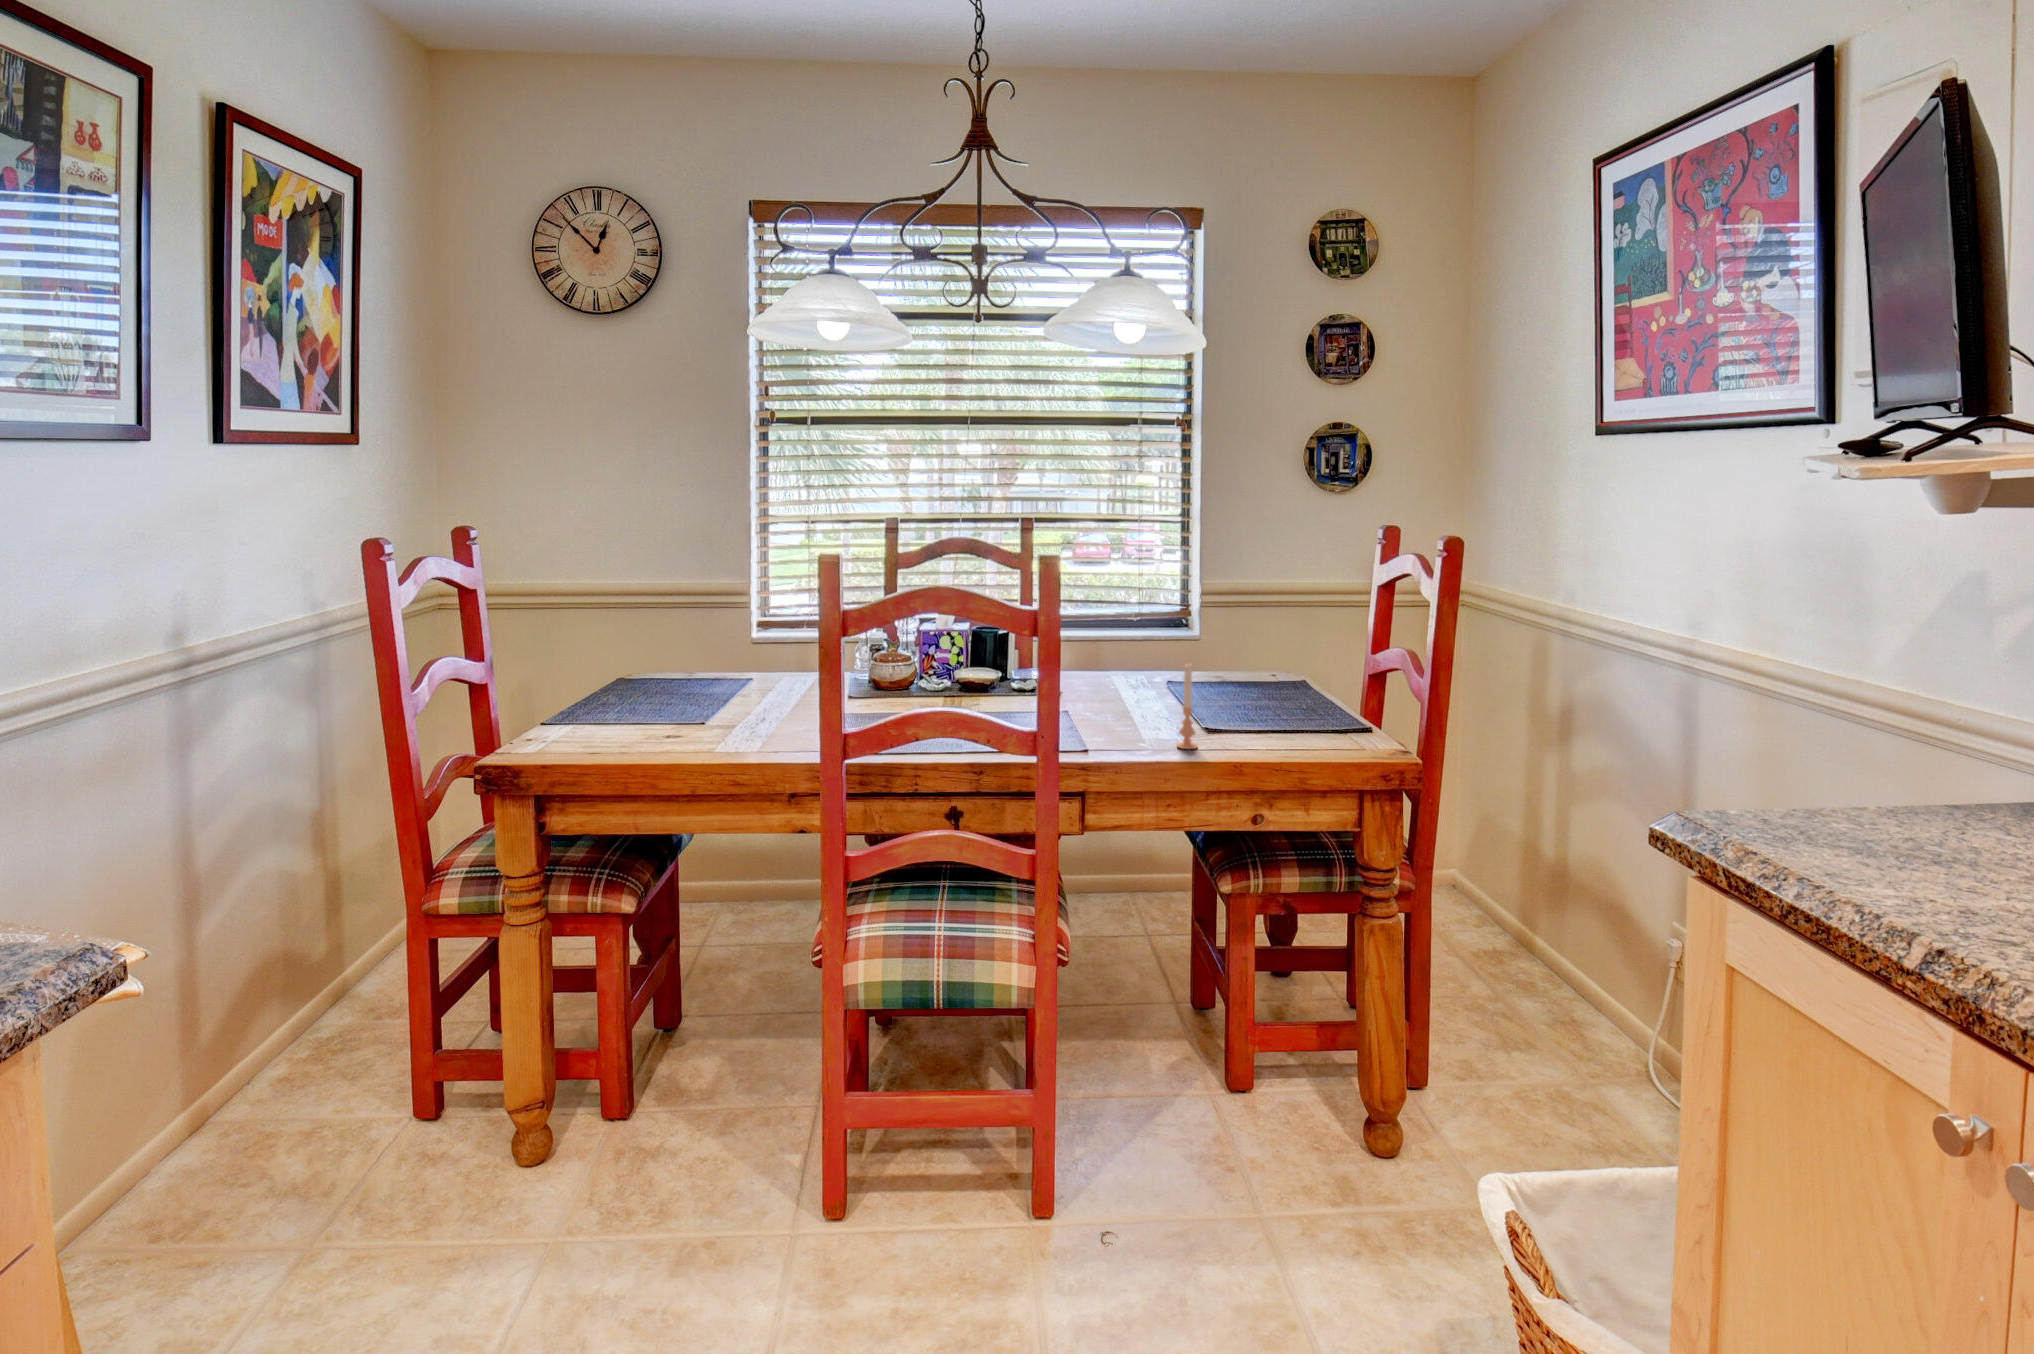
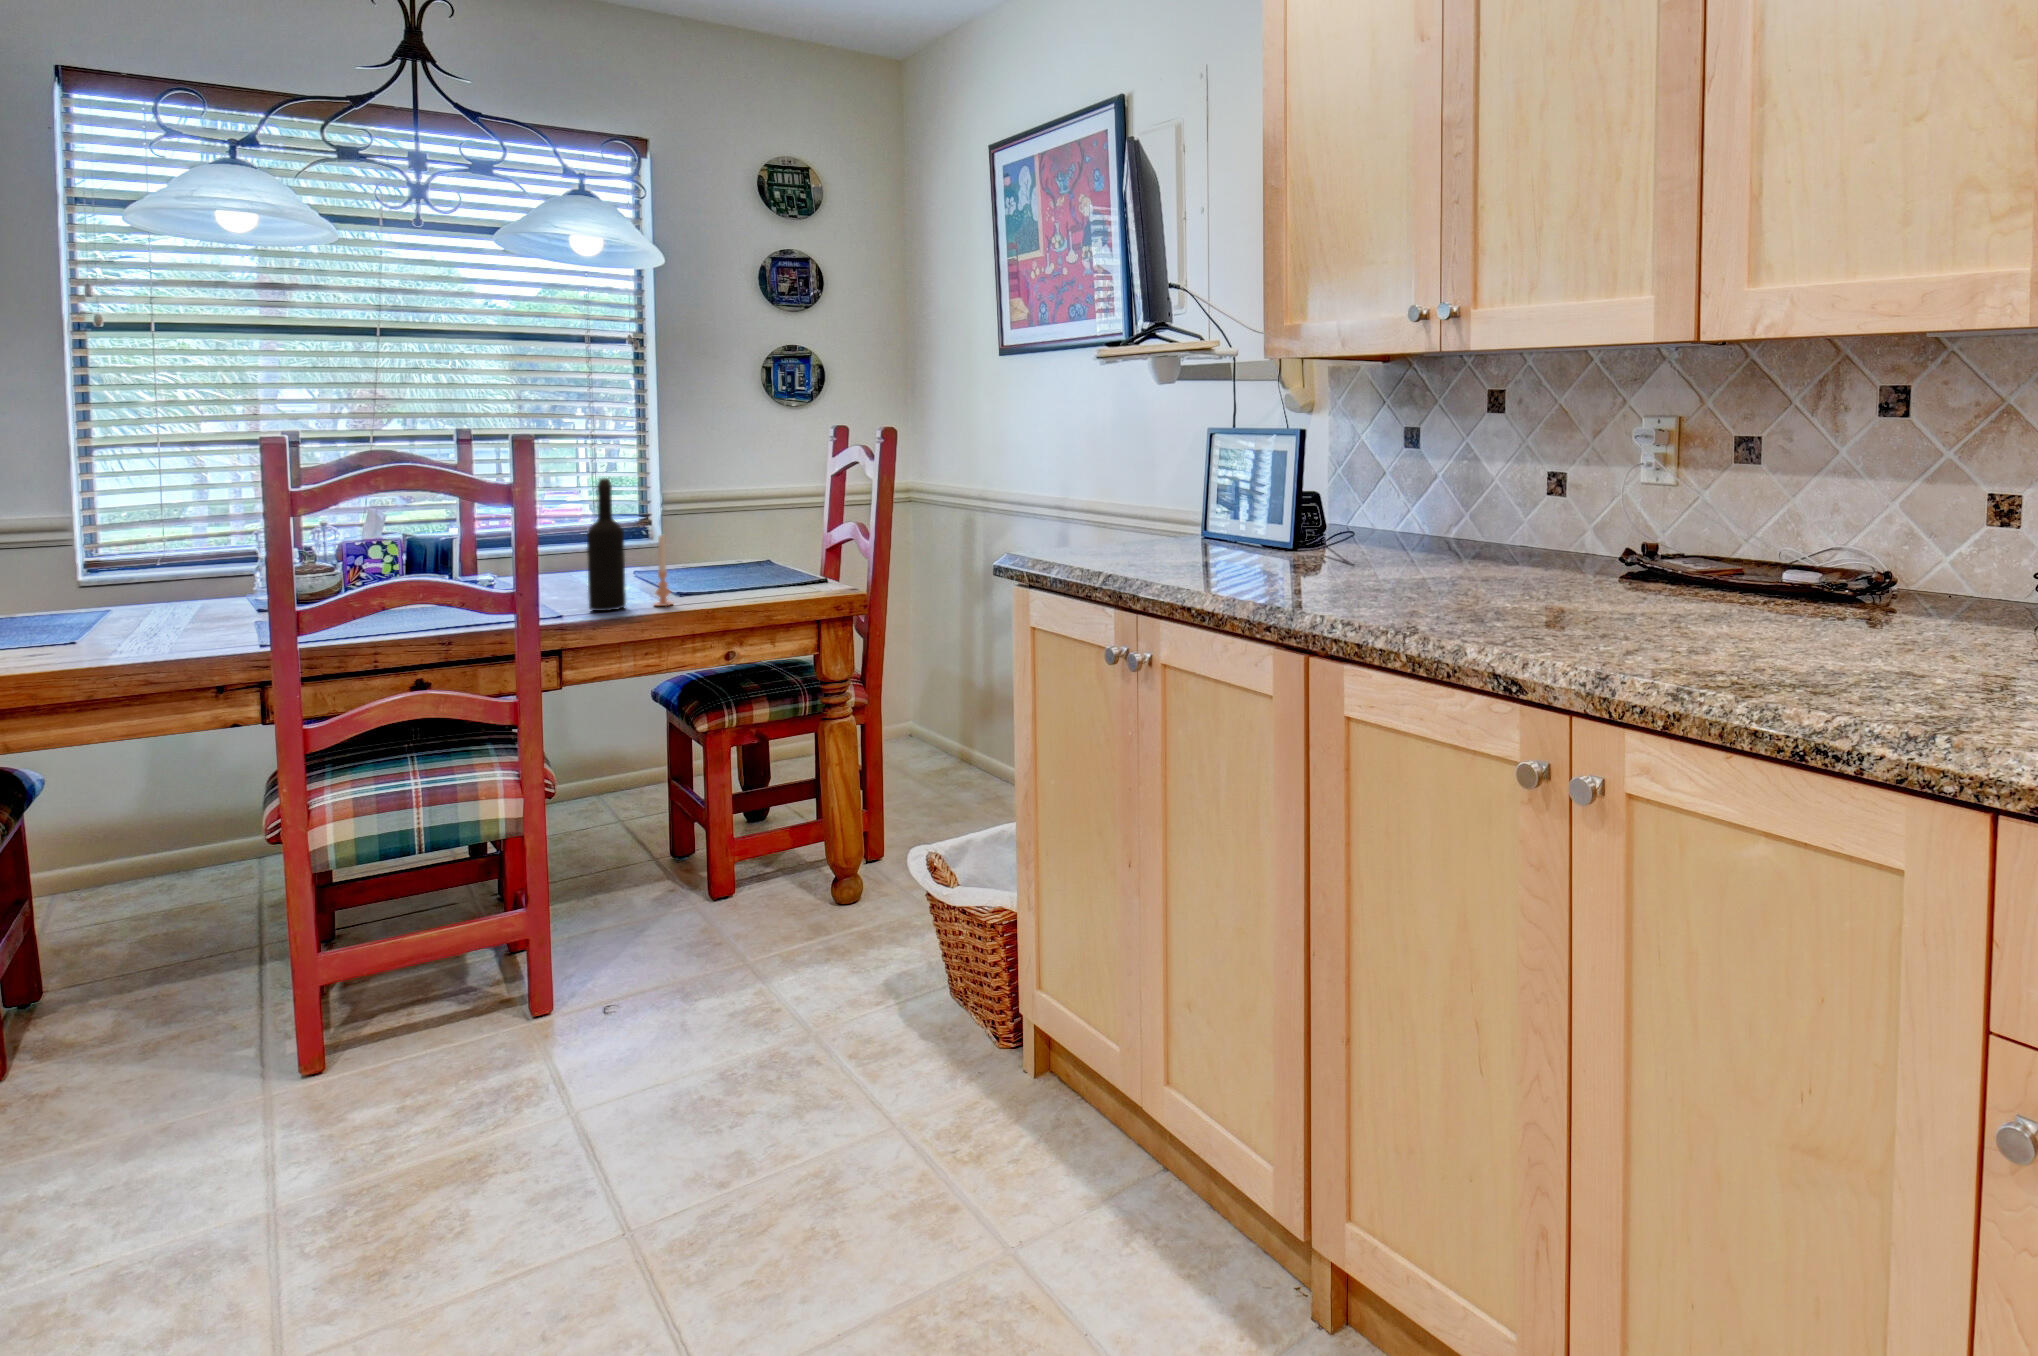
wine bottle: none [1113,593,1150,747] -> present [587,478,626,611]

